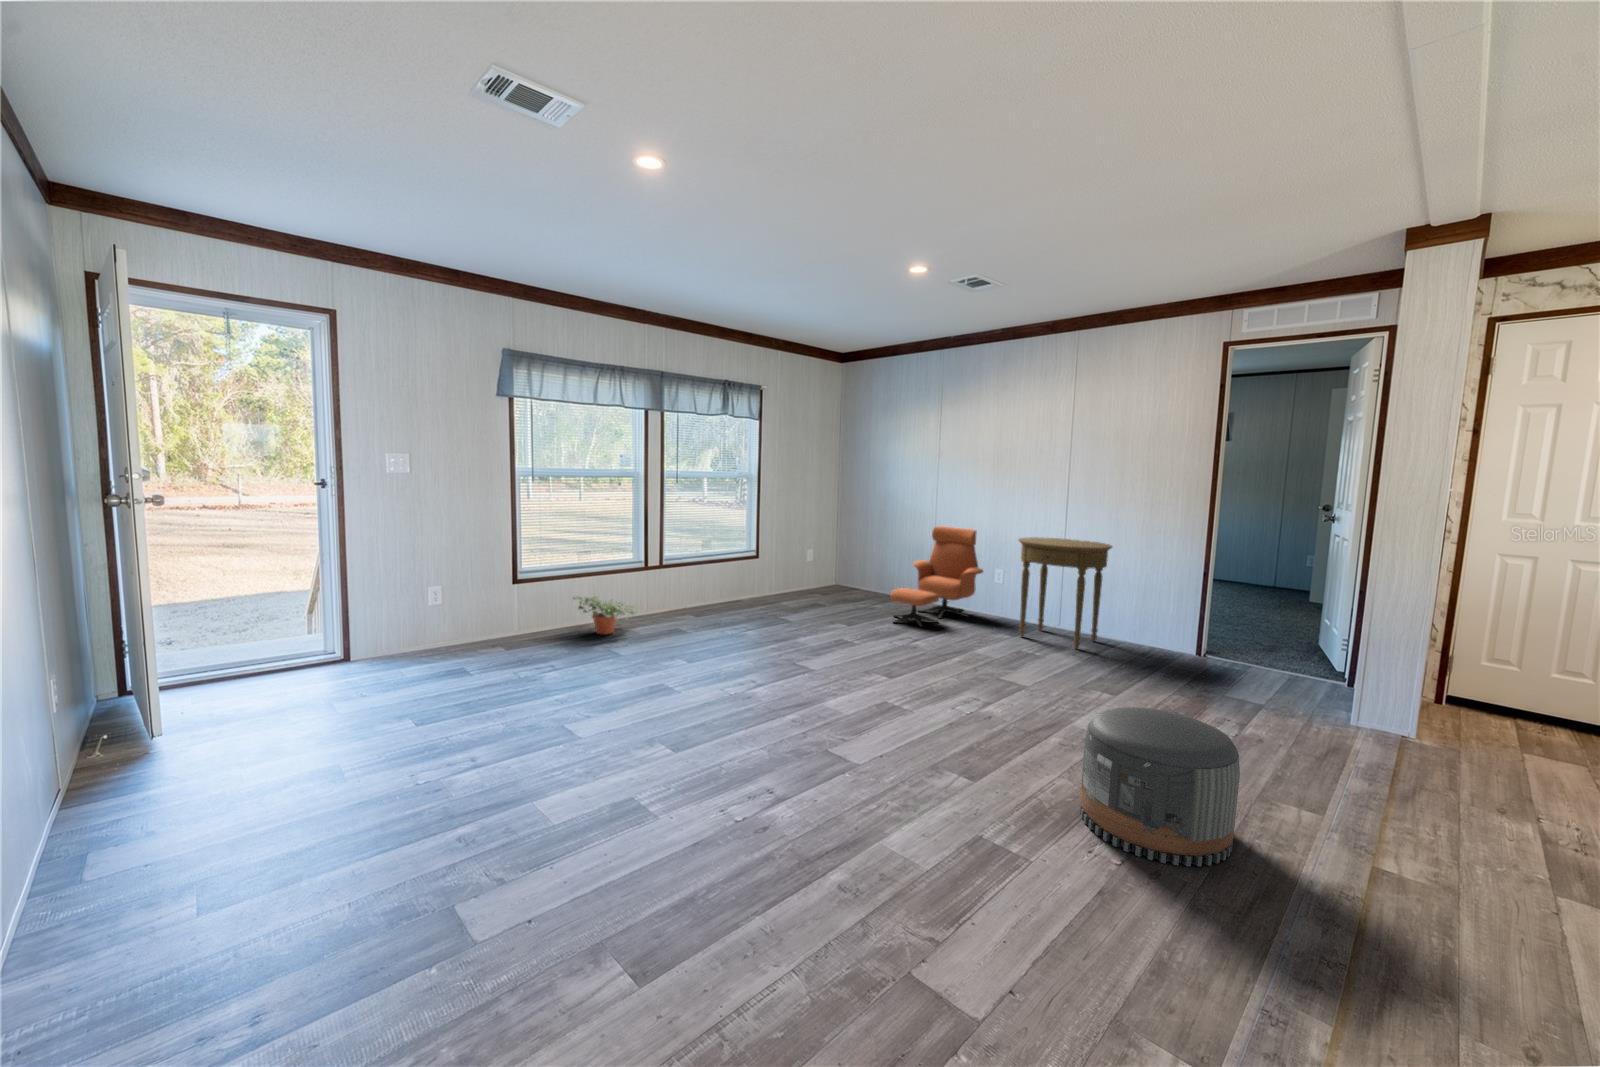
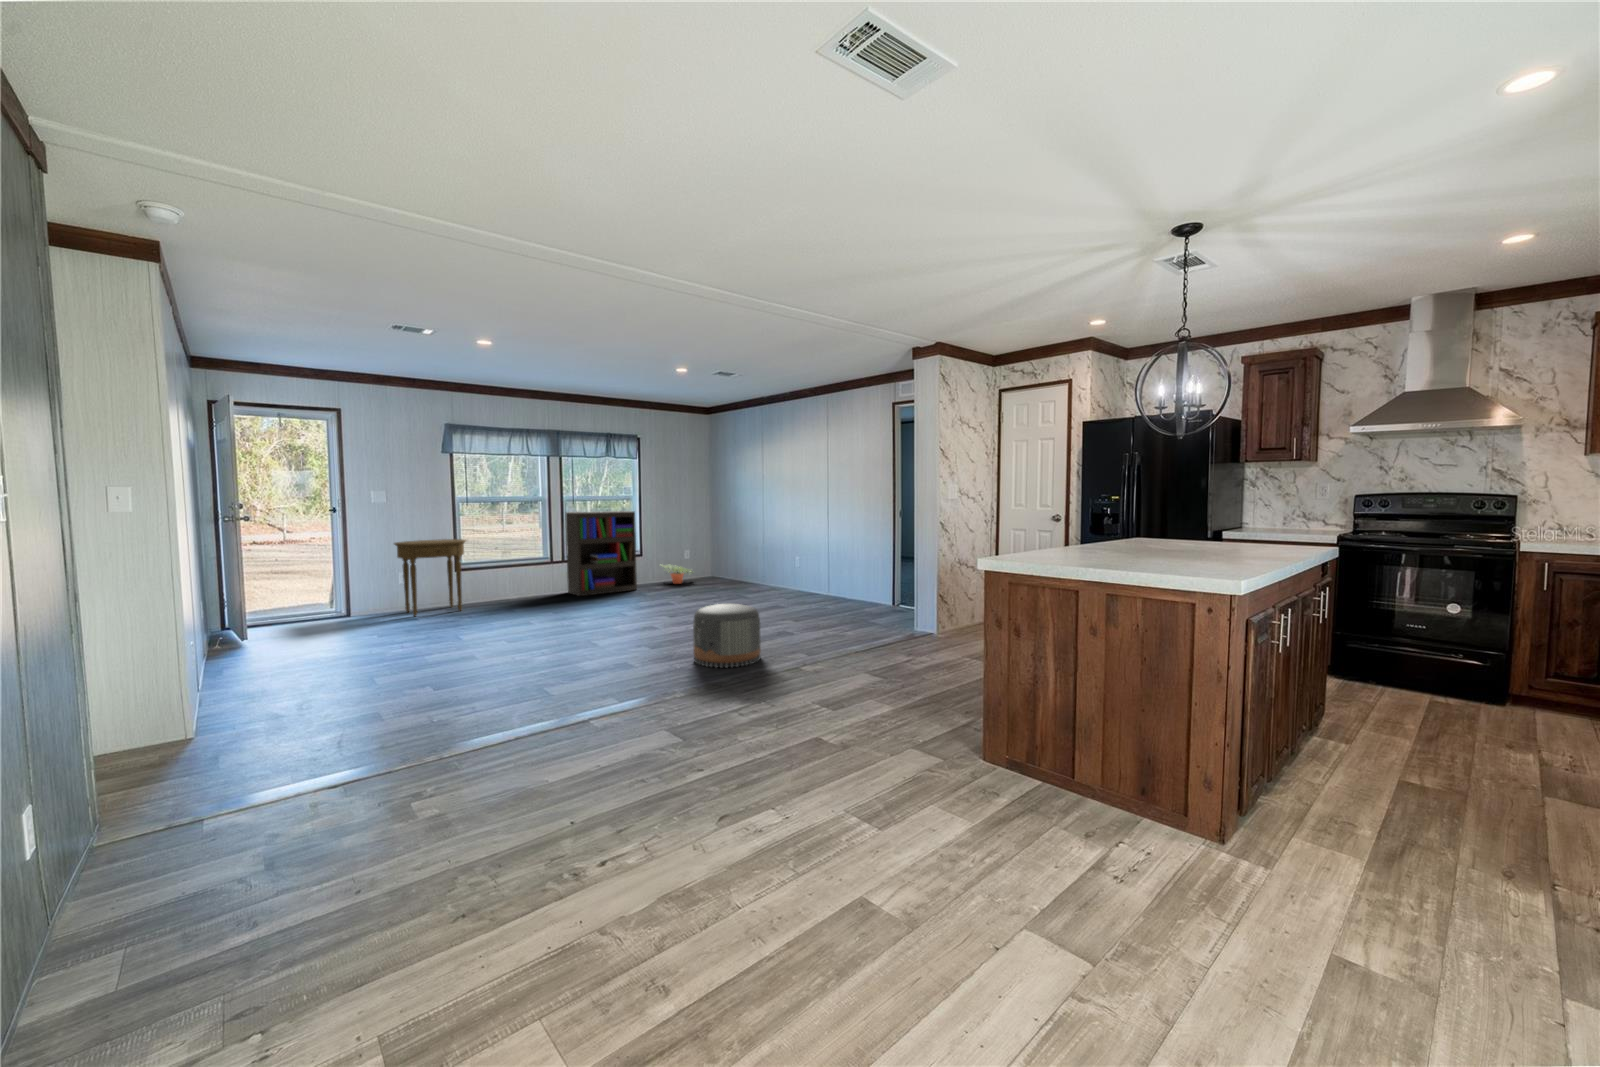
bookshelf: none [668,494,768,623] -> present [566,511,637,596]
lounge chair: present [891,526,983,627] -> none [716,529,783,595]
side table: present [1019,537,1112,649] -> present [394,539,466,616]
potted plant: present [573,595,636,634] -> present [664,565,693,584]

